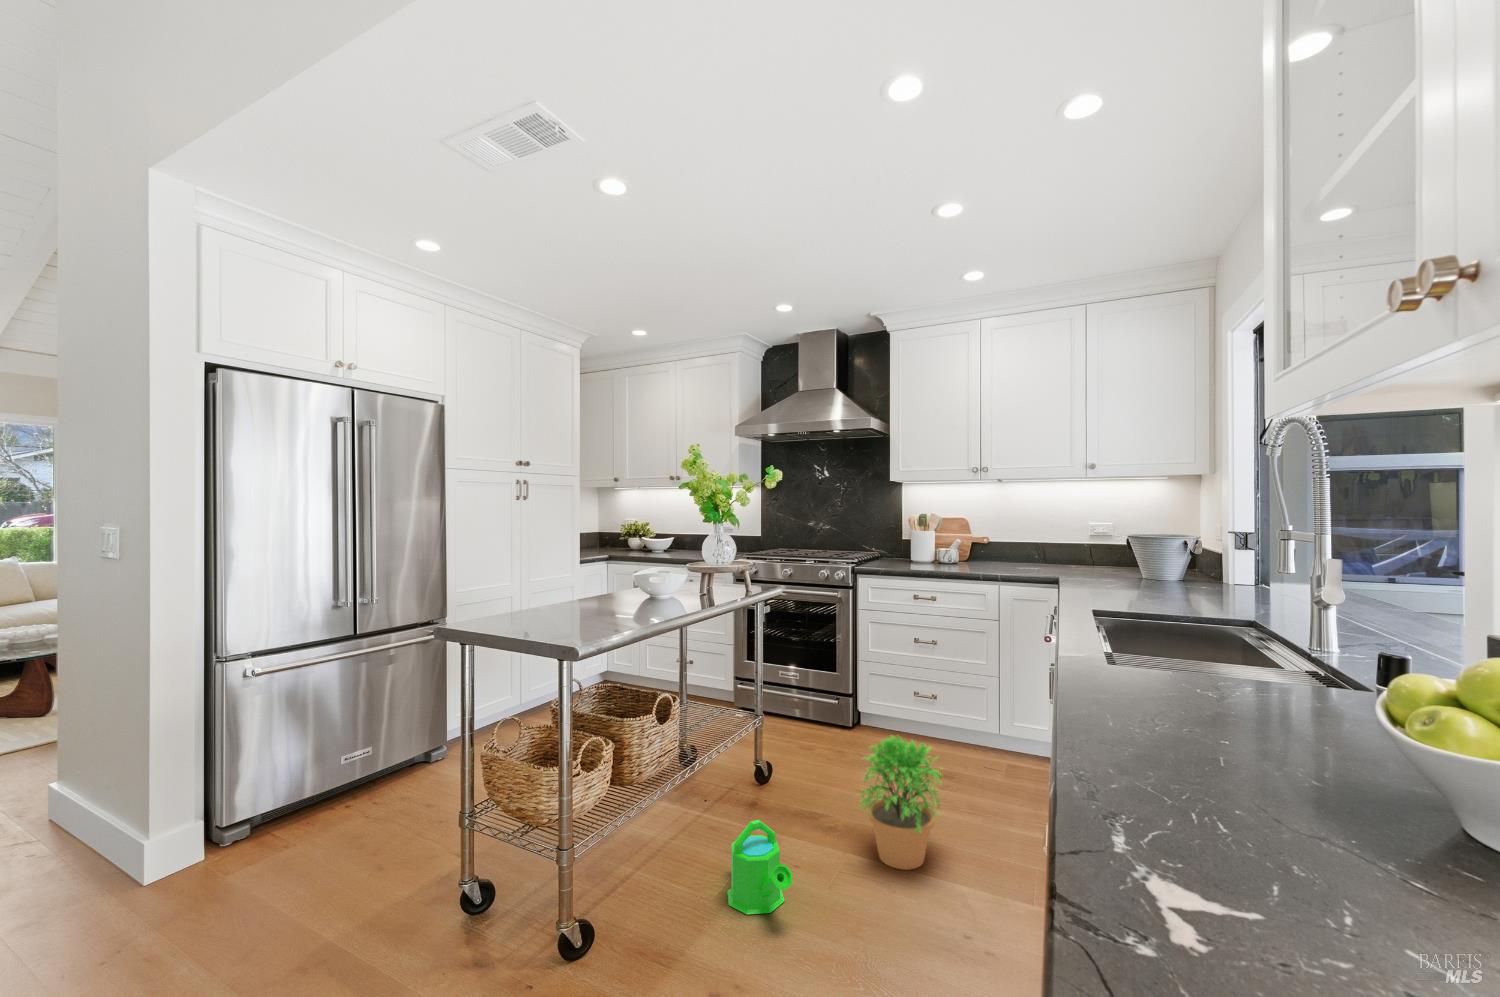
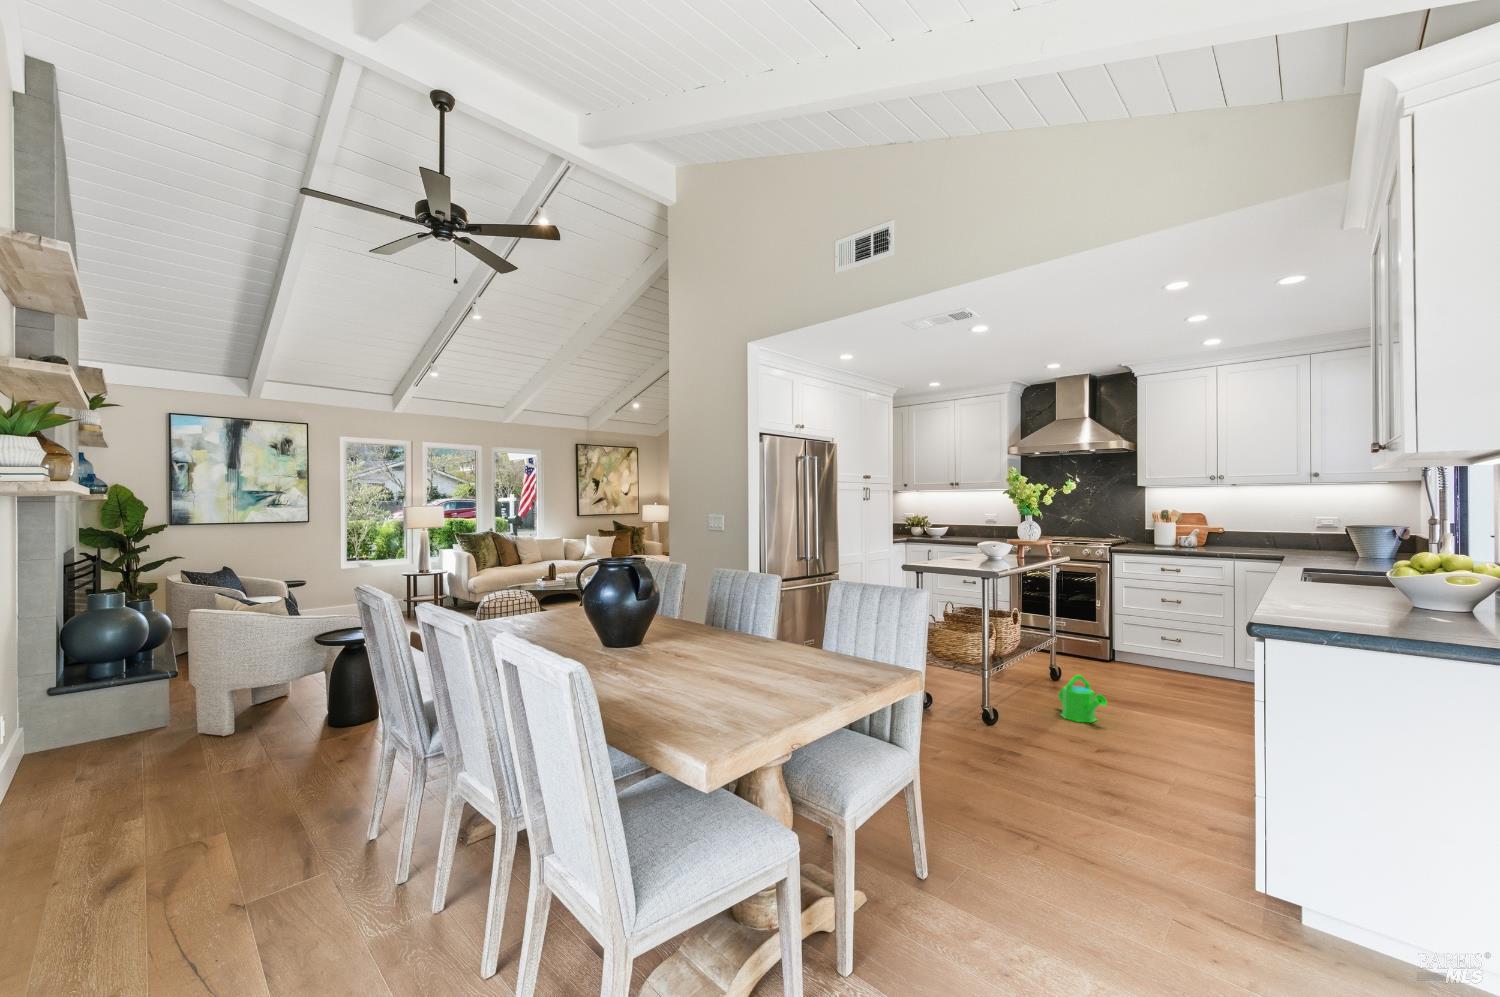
potted plant: present [860,735,941,870] -> none [1136,639,1199,718]

